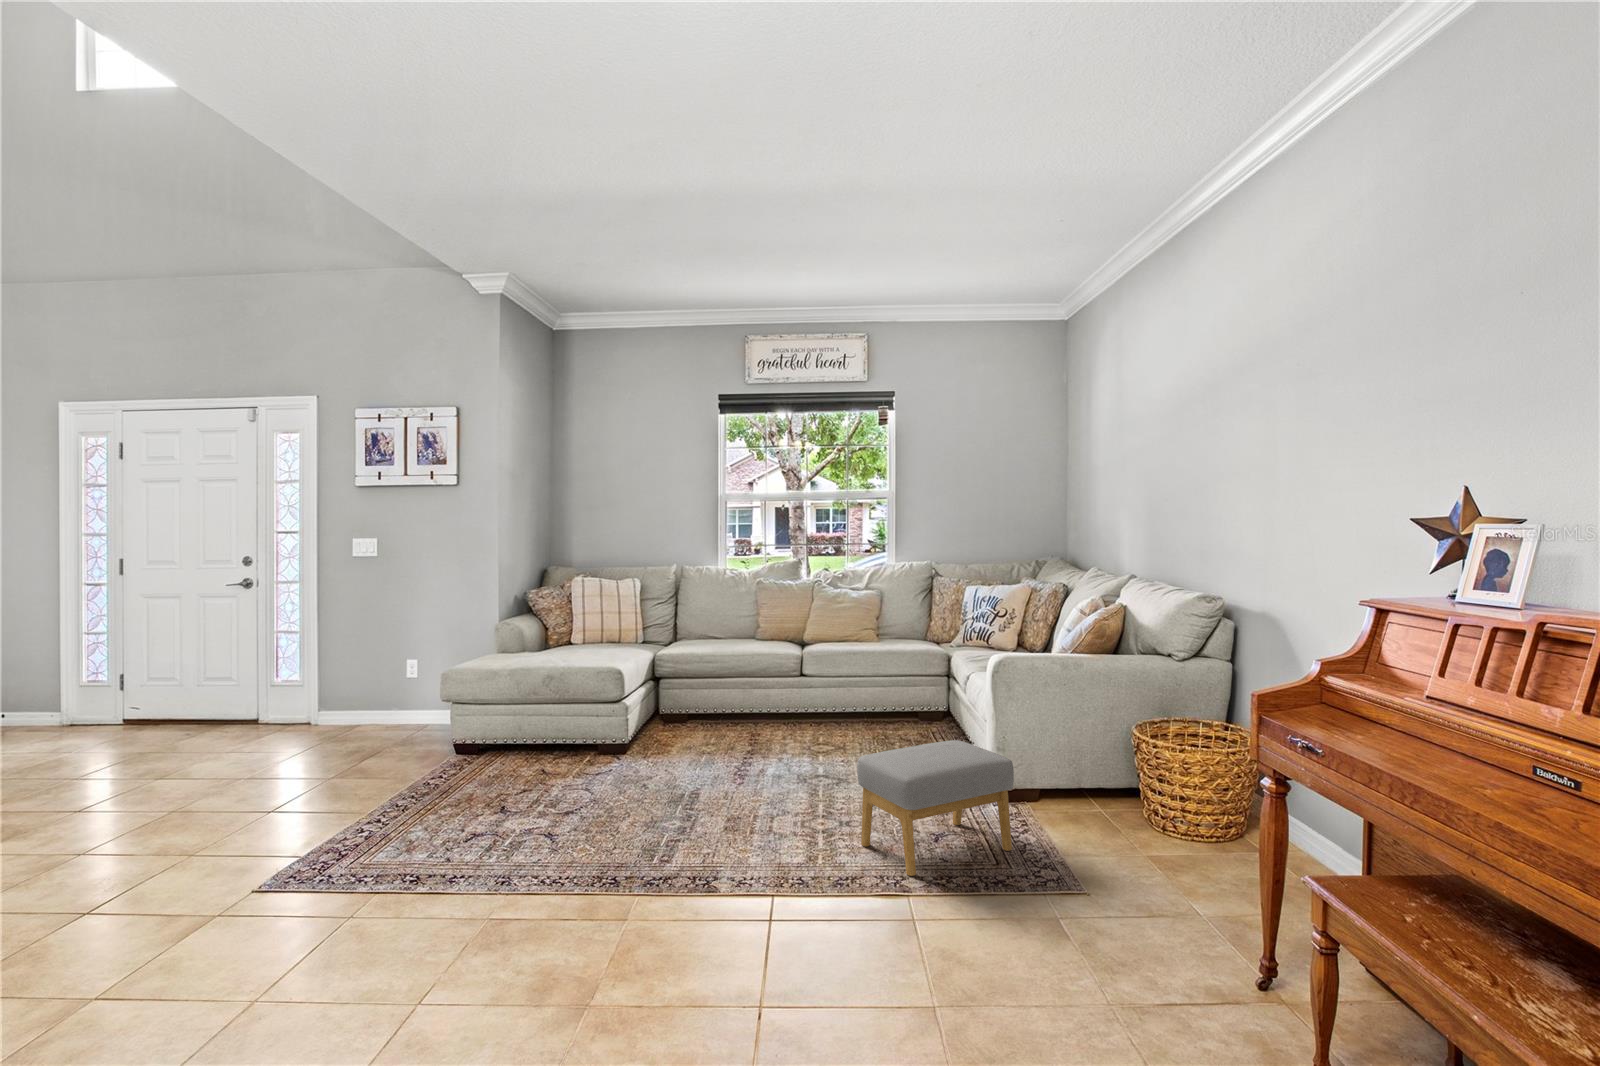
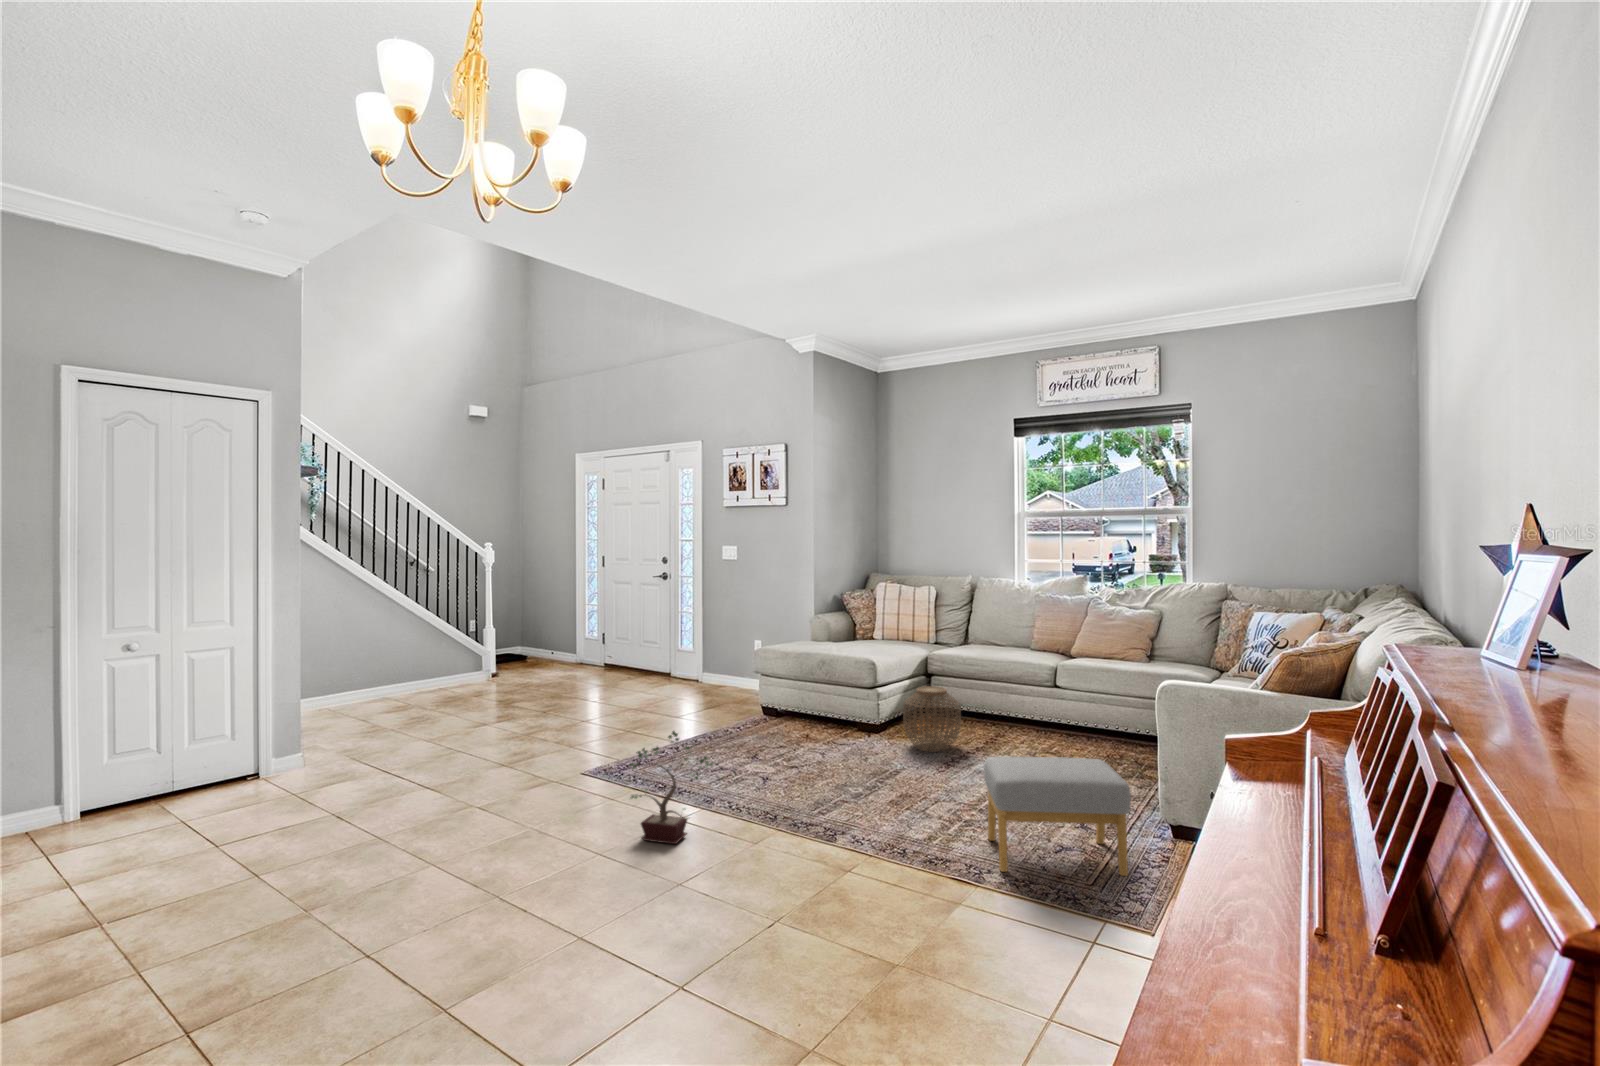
woven basket: none [669,690,734,765] -> present [903,686,961,752]
potted plant: none [430,791,581,959] -> present [629,731,713,844]

